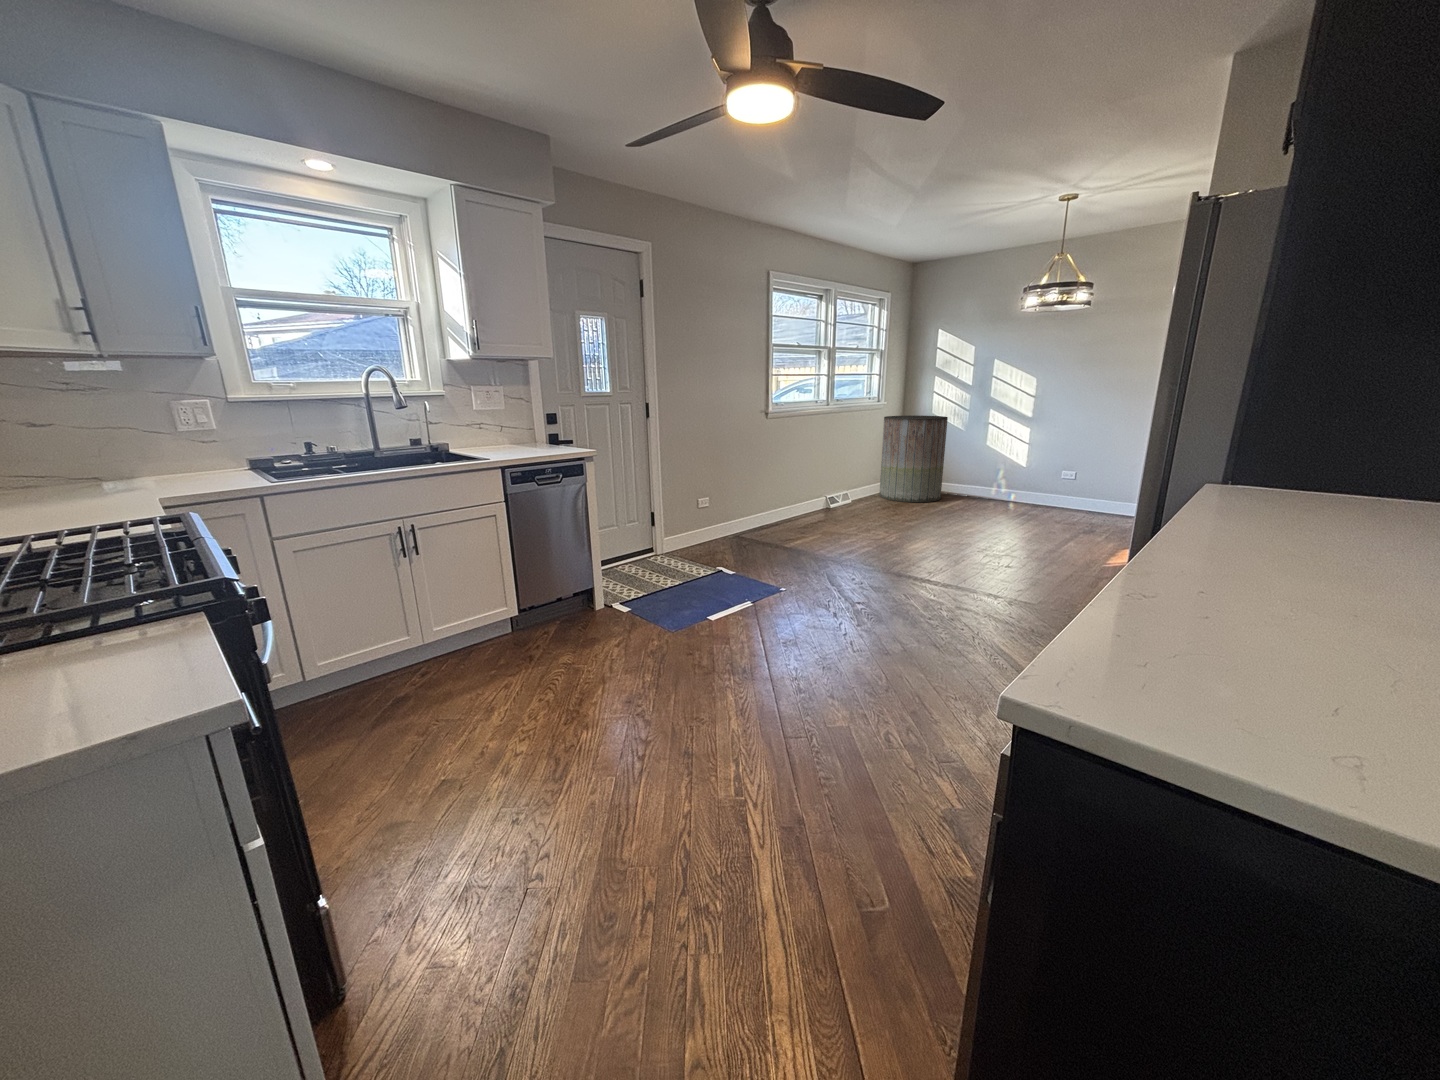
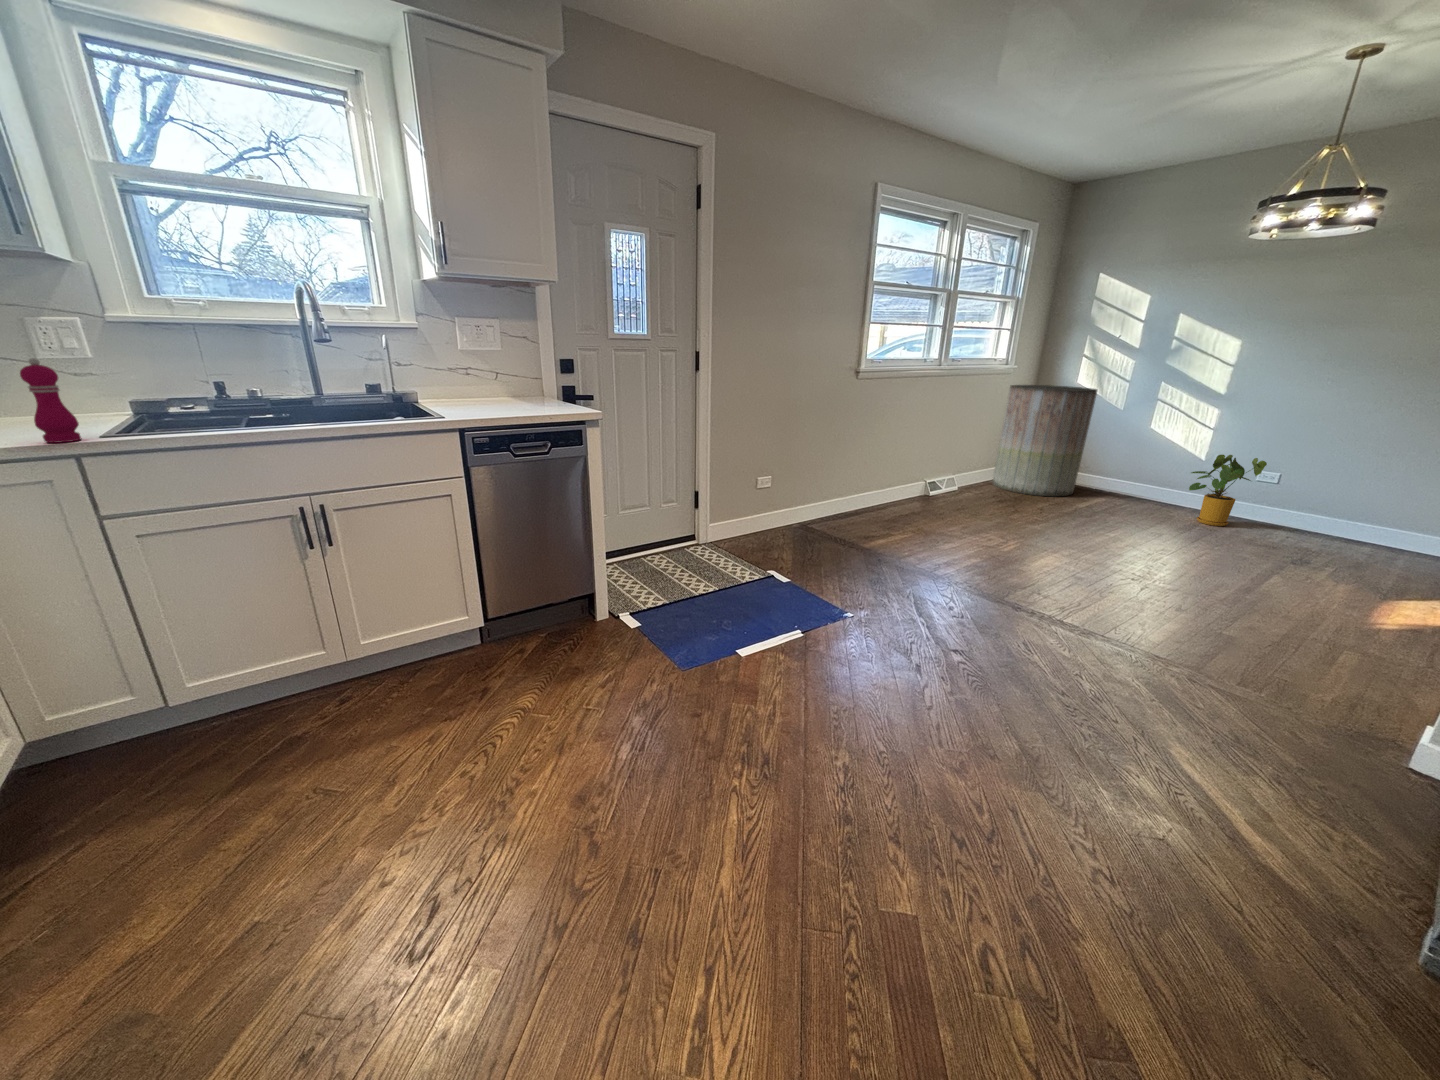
pepper mill: none [238,430,269,486] -> present [20,358,81,443]
house plant: none [1016,461,1066,514] -> present [1189,455,1267,526]

